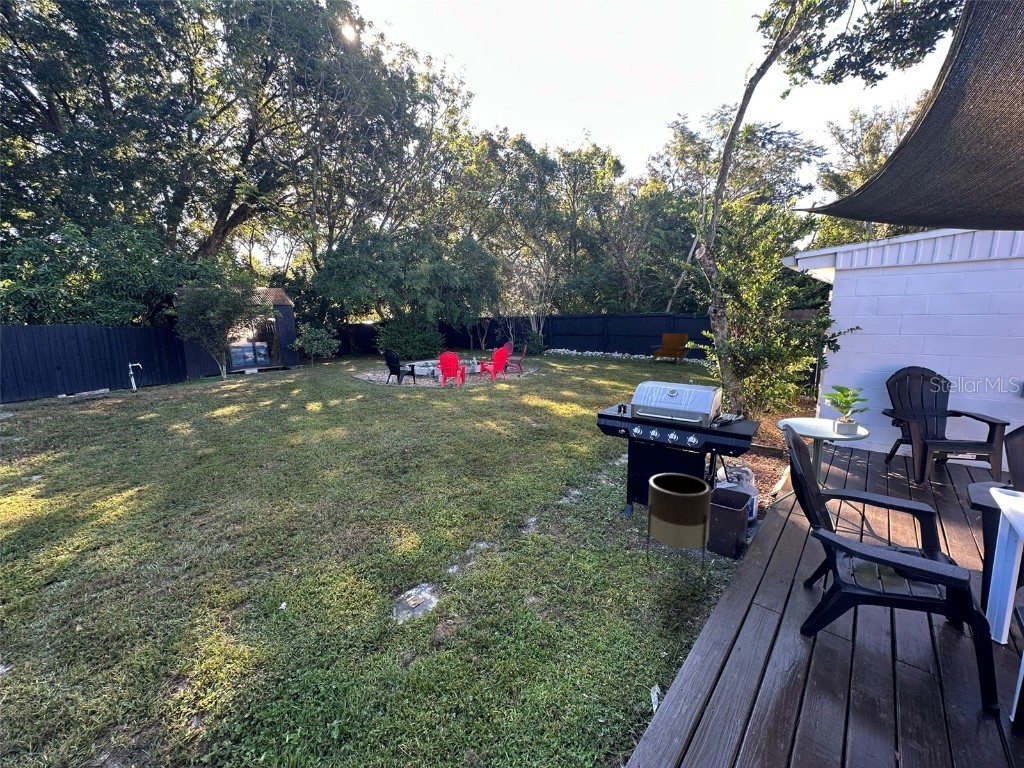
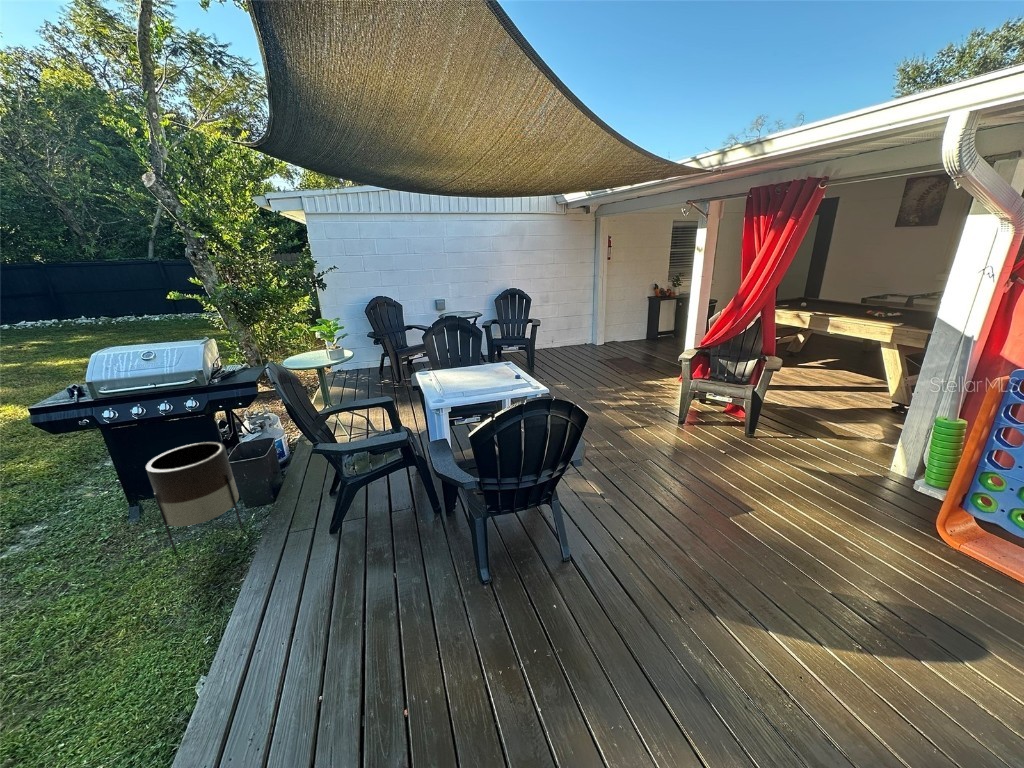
lounge chair: present [650,333,690,364] -> none [137,283,203,325]

